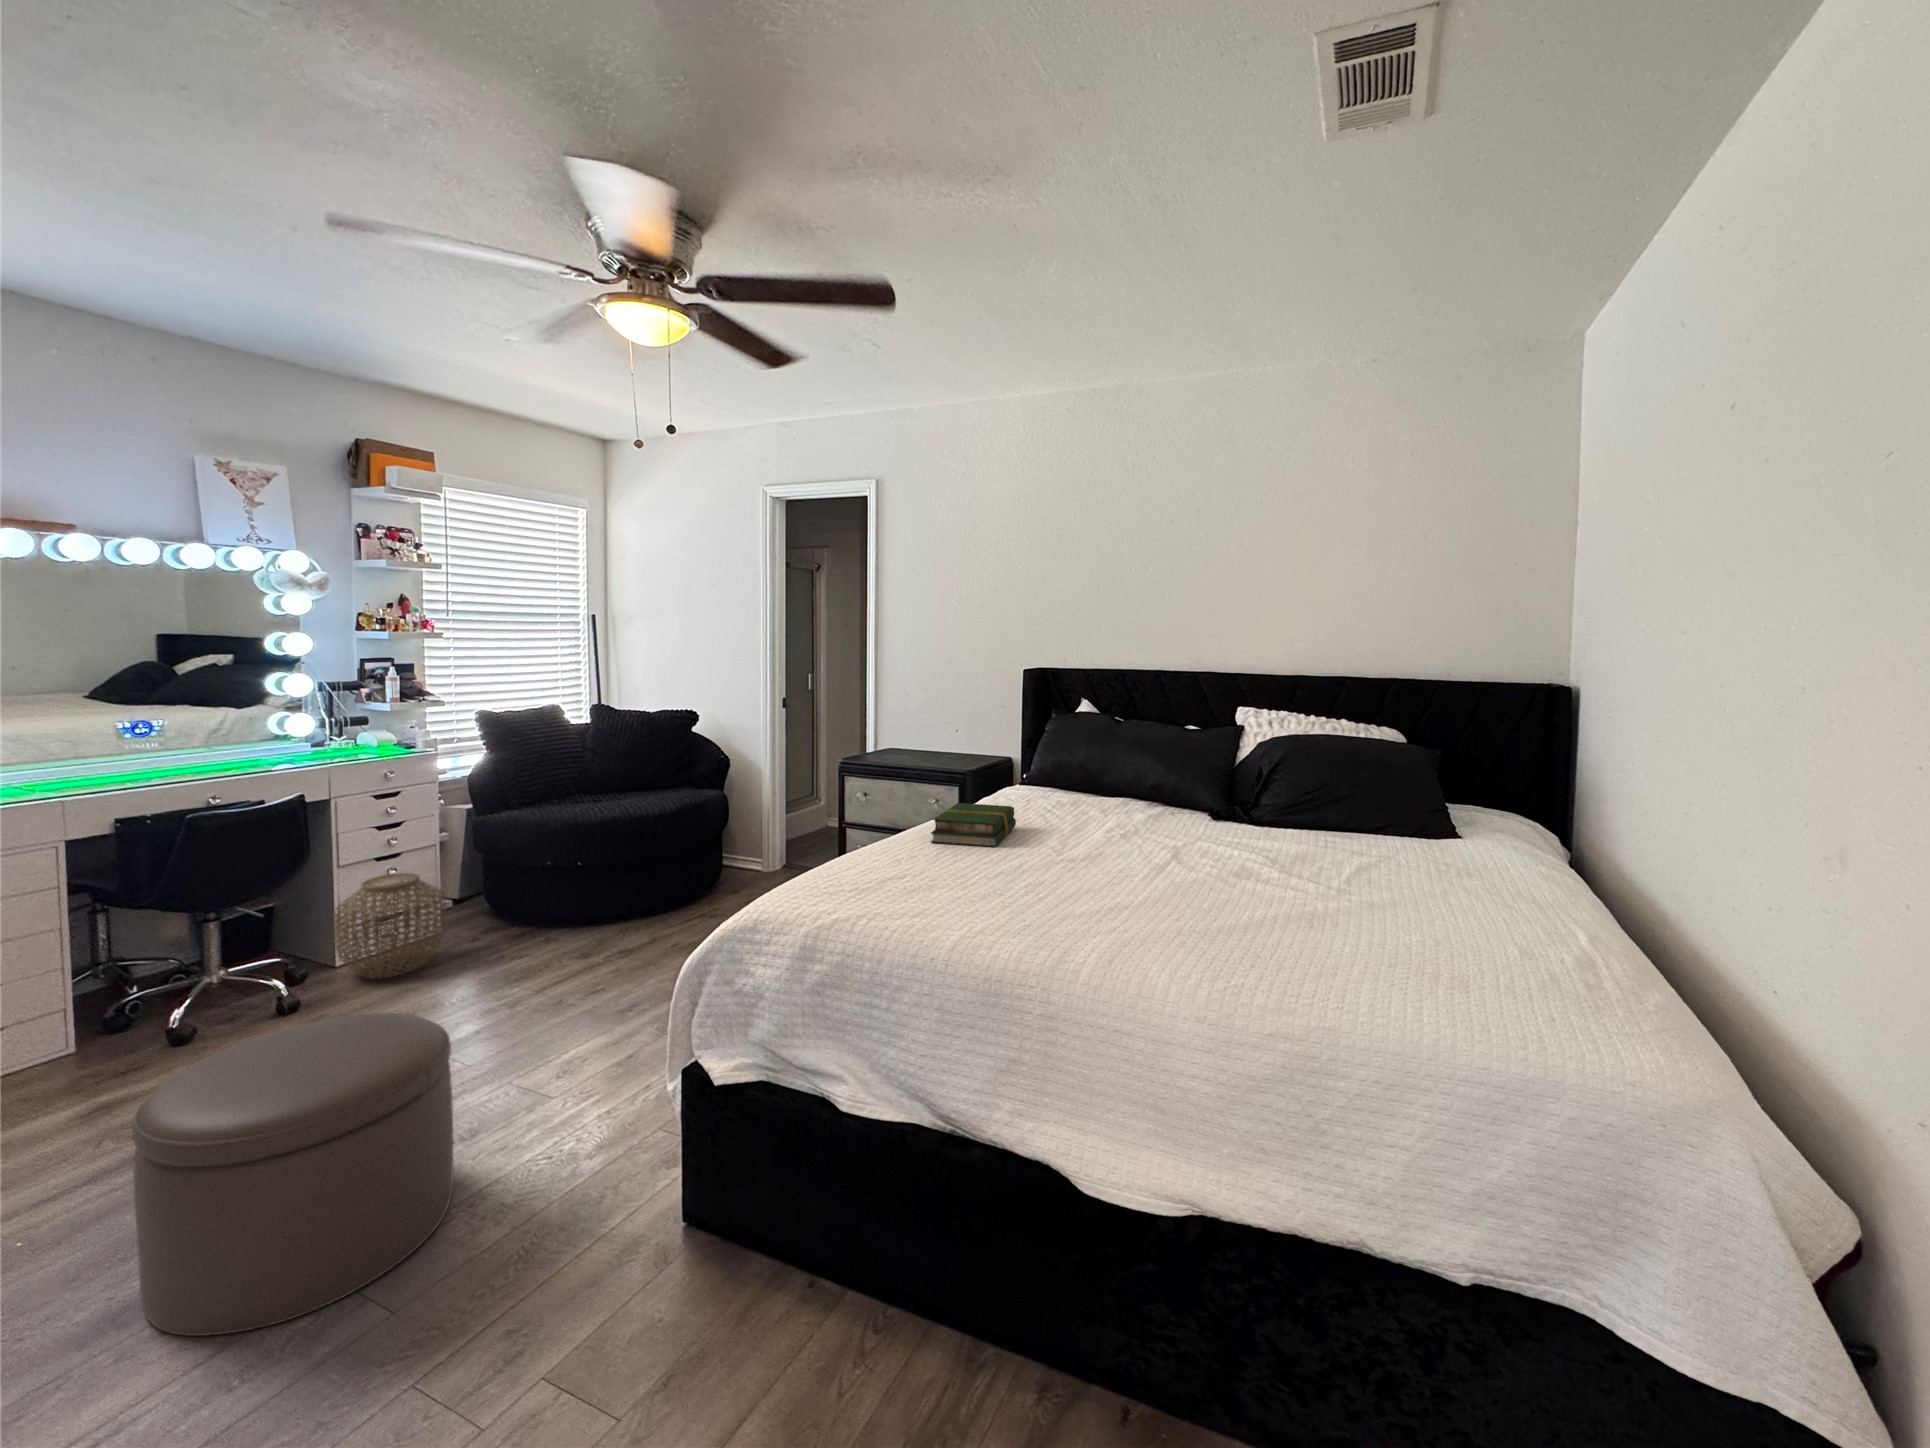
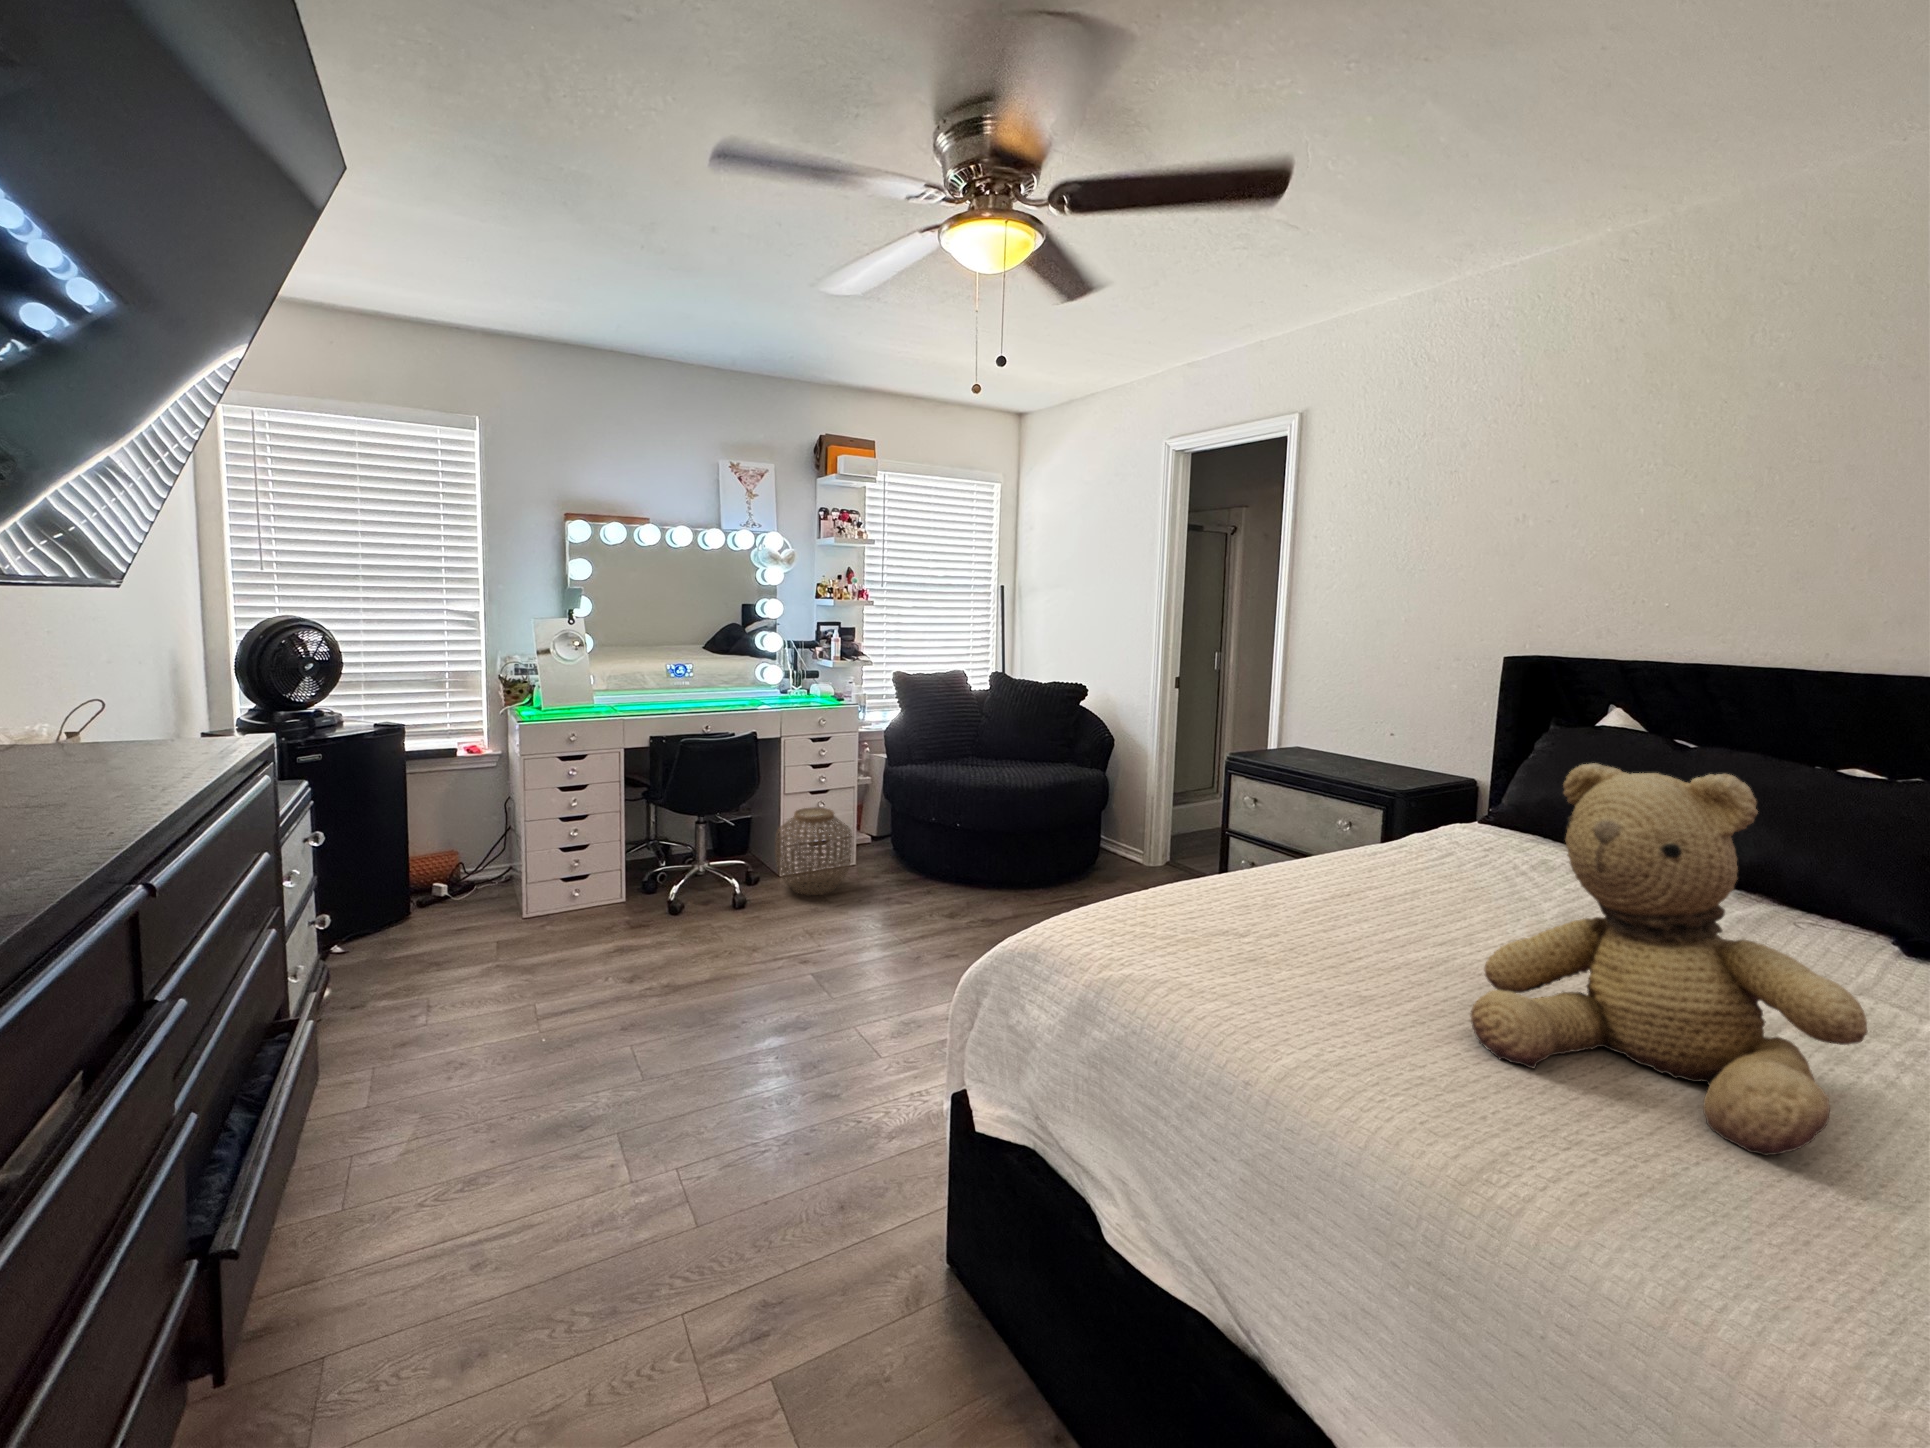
teddy bear: none [1050,732,1211,925] -> present [1470,763,1868,1155]
book: present [931,803,1016,847] -> none [1304,834,1451,909]
ottoman: present [132,1013,454,1336] -> none [581,926,788,1176]

